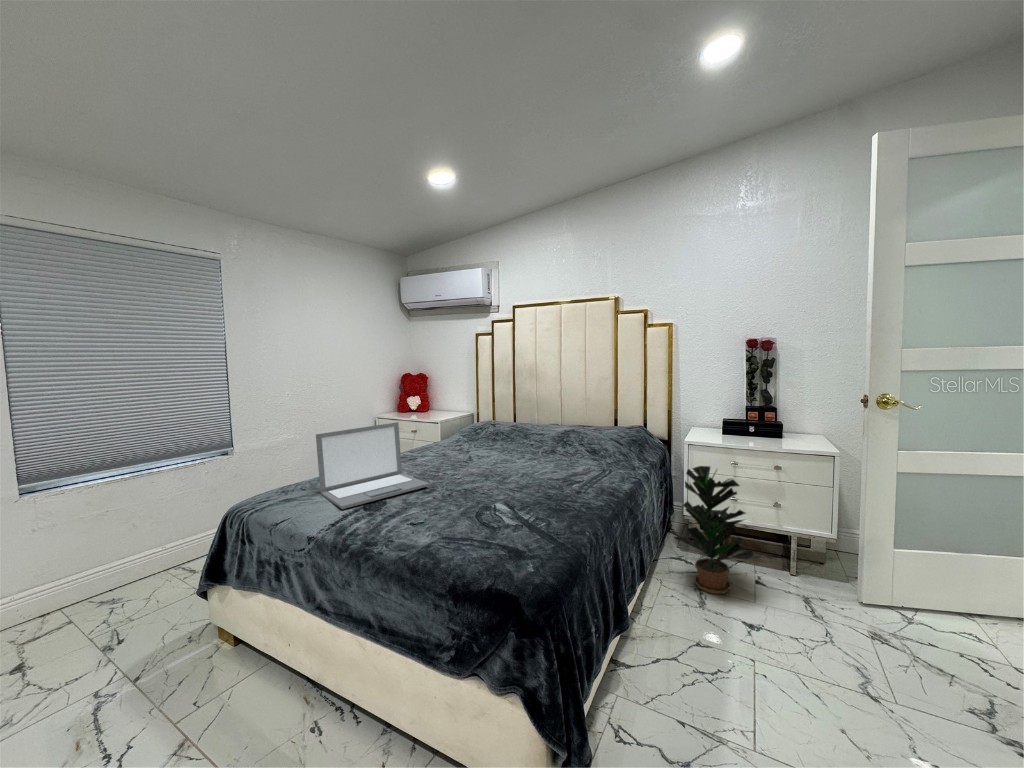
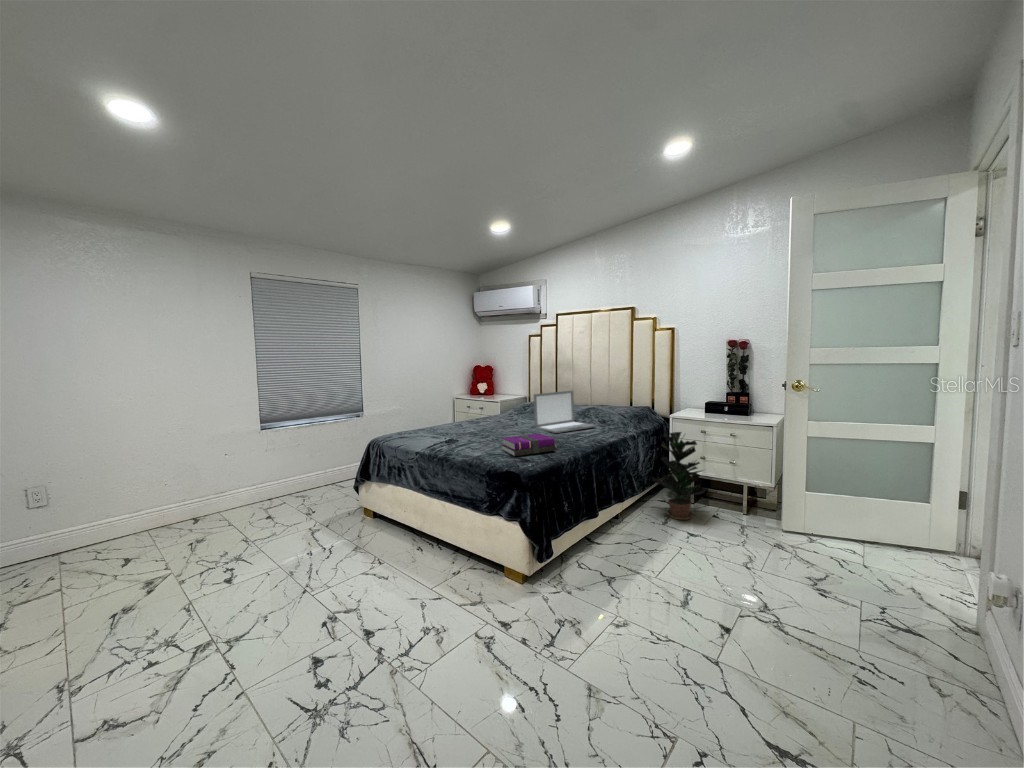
laptop: present [316,422,429,509] -> present [534,391,596,433]
notebook: none [463,487,560,542] -> present [501,434,557,456]

